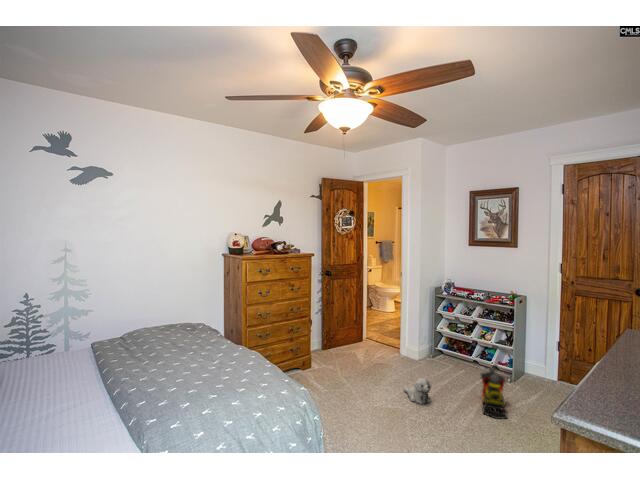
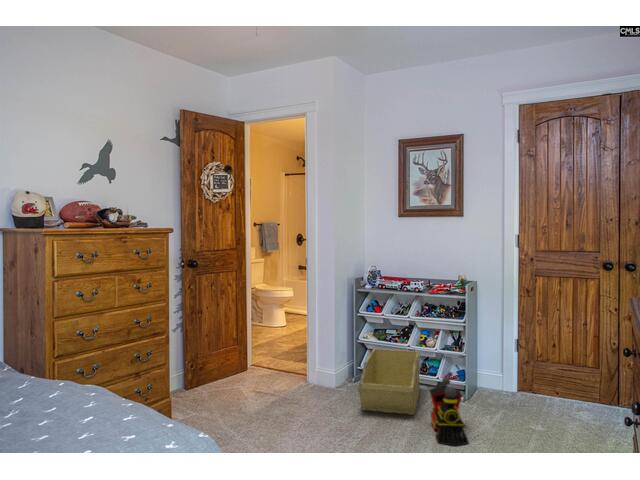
storage bin: none [429,336,479,389] -> present [359,348,420,415]
plush toy: present [404,378,431,404] -> none [325,405,367,444]

